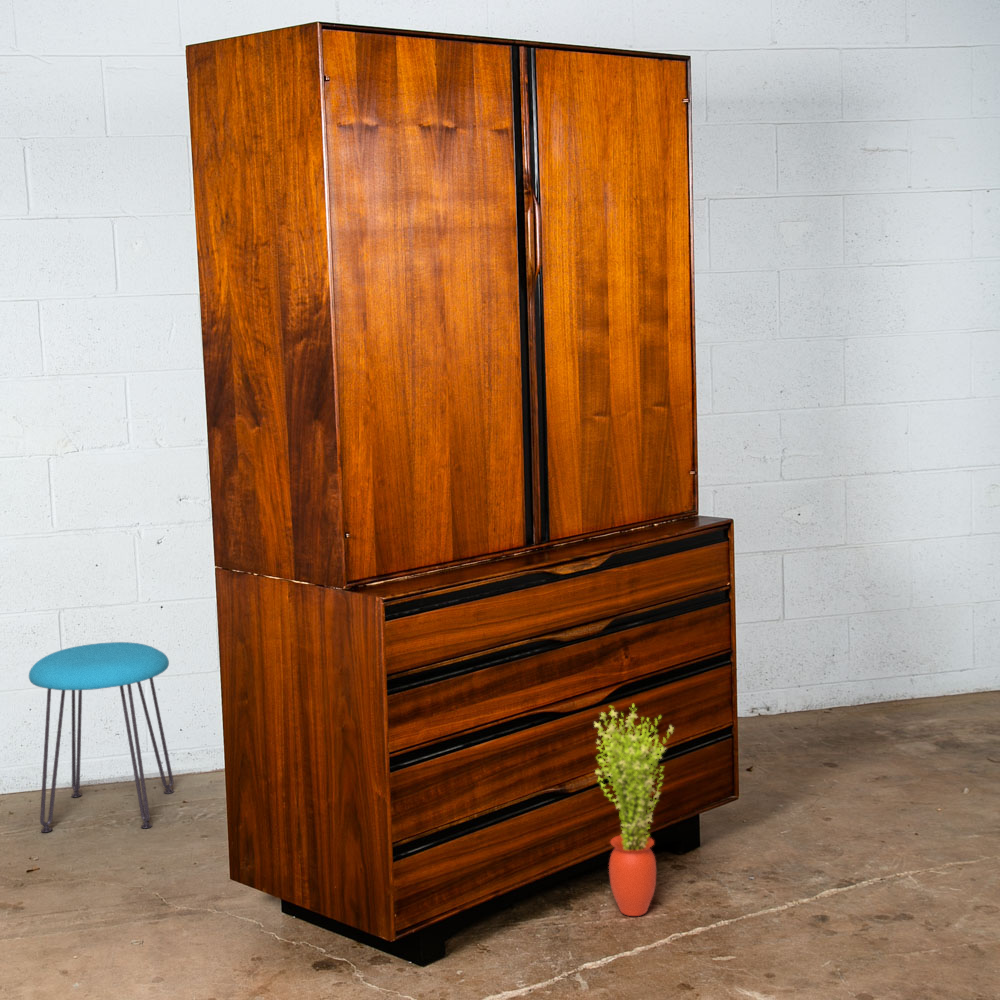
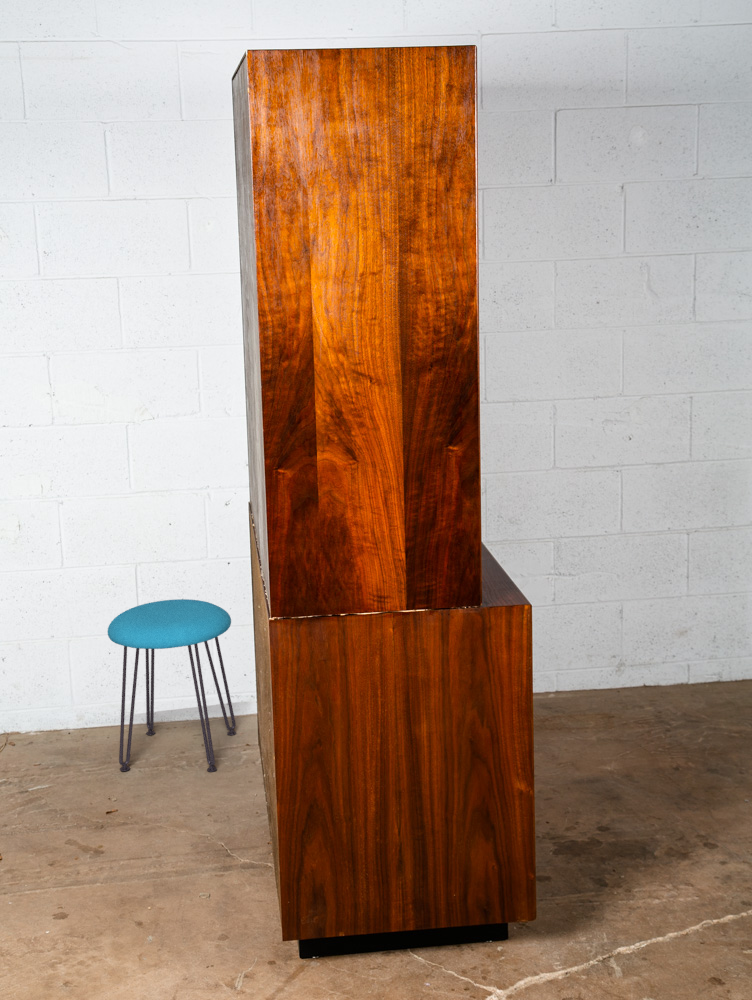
potted plant: present [595,705,674,916] -> none [632,698,711,897]

